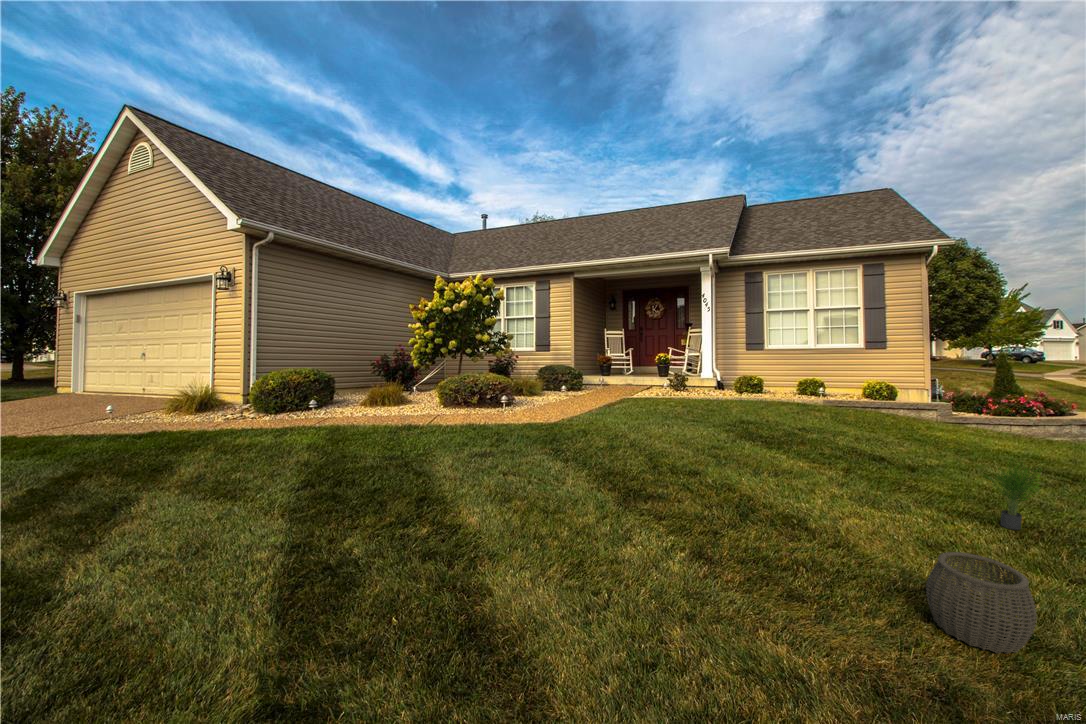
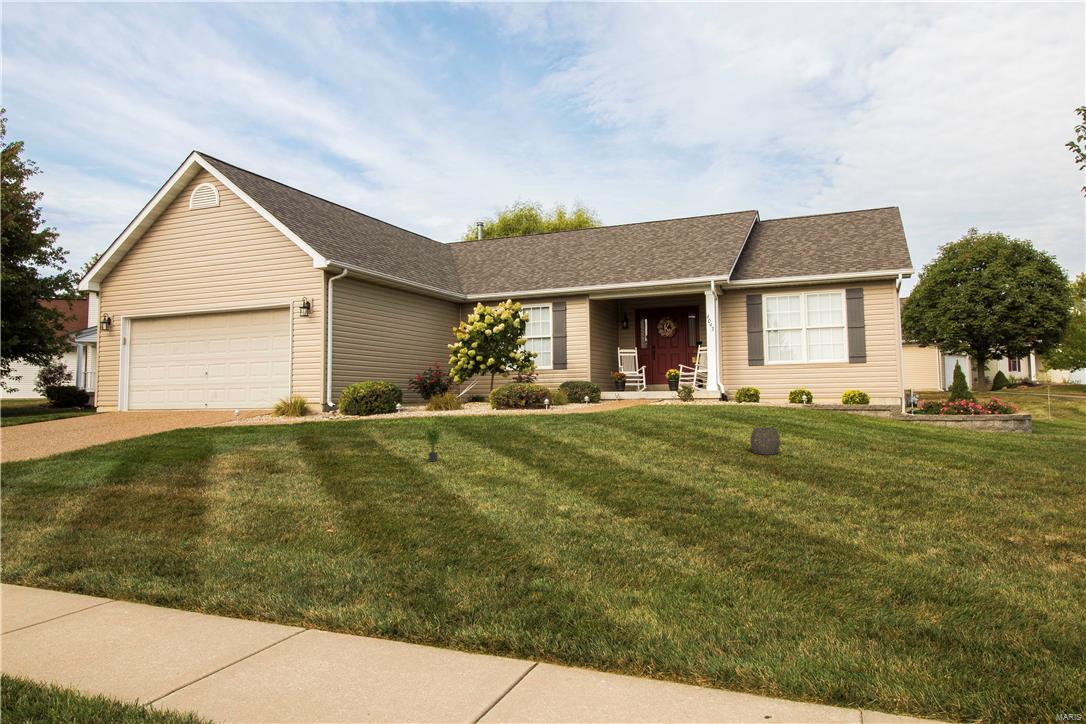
potted plant: present [991,459,1039,530] -> present [426,422,441,462]

